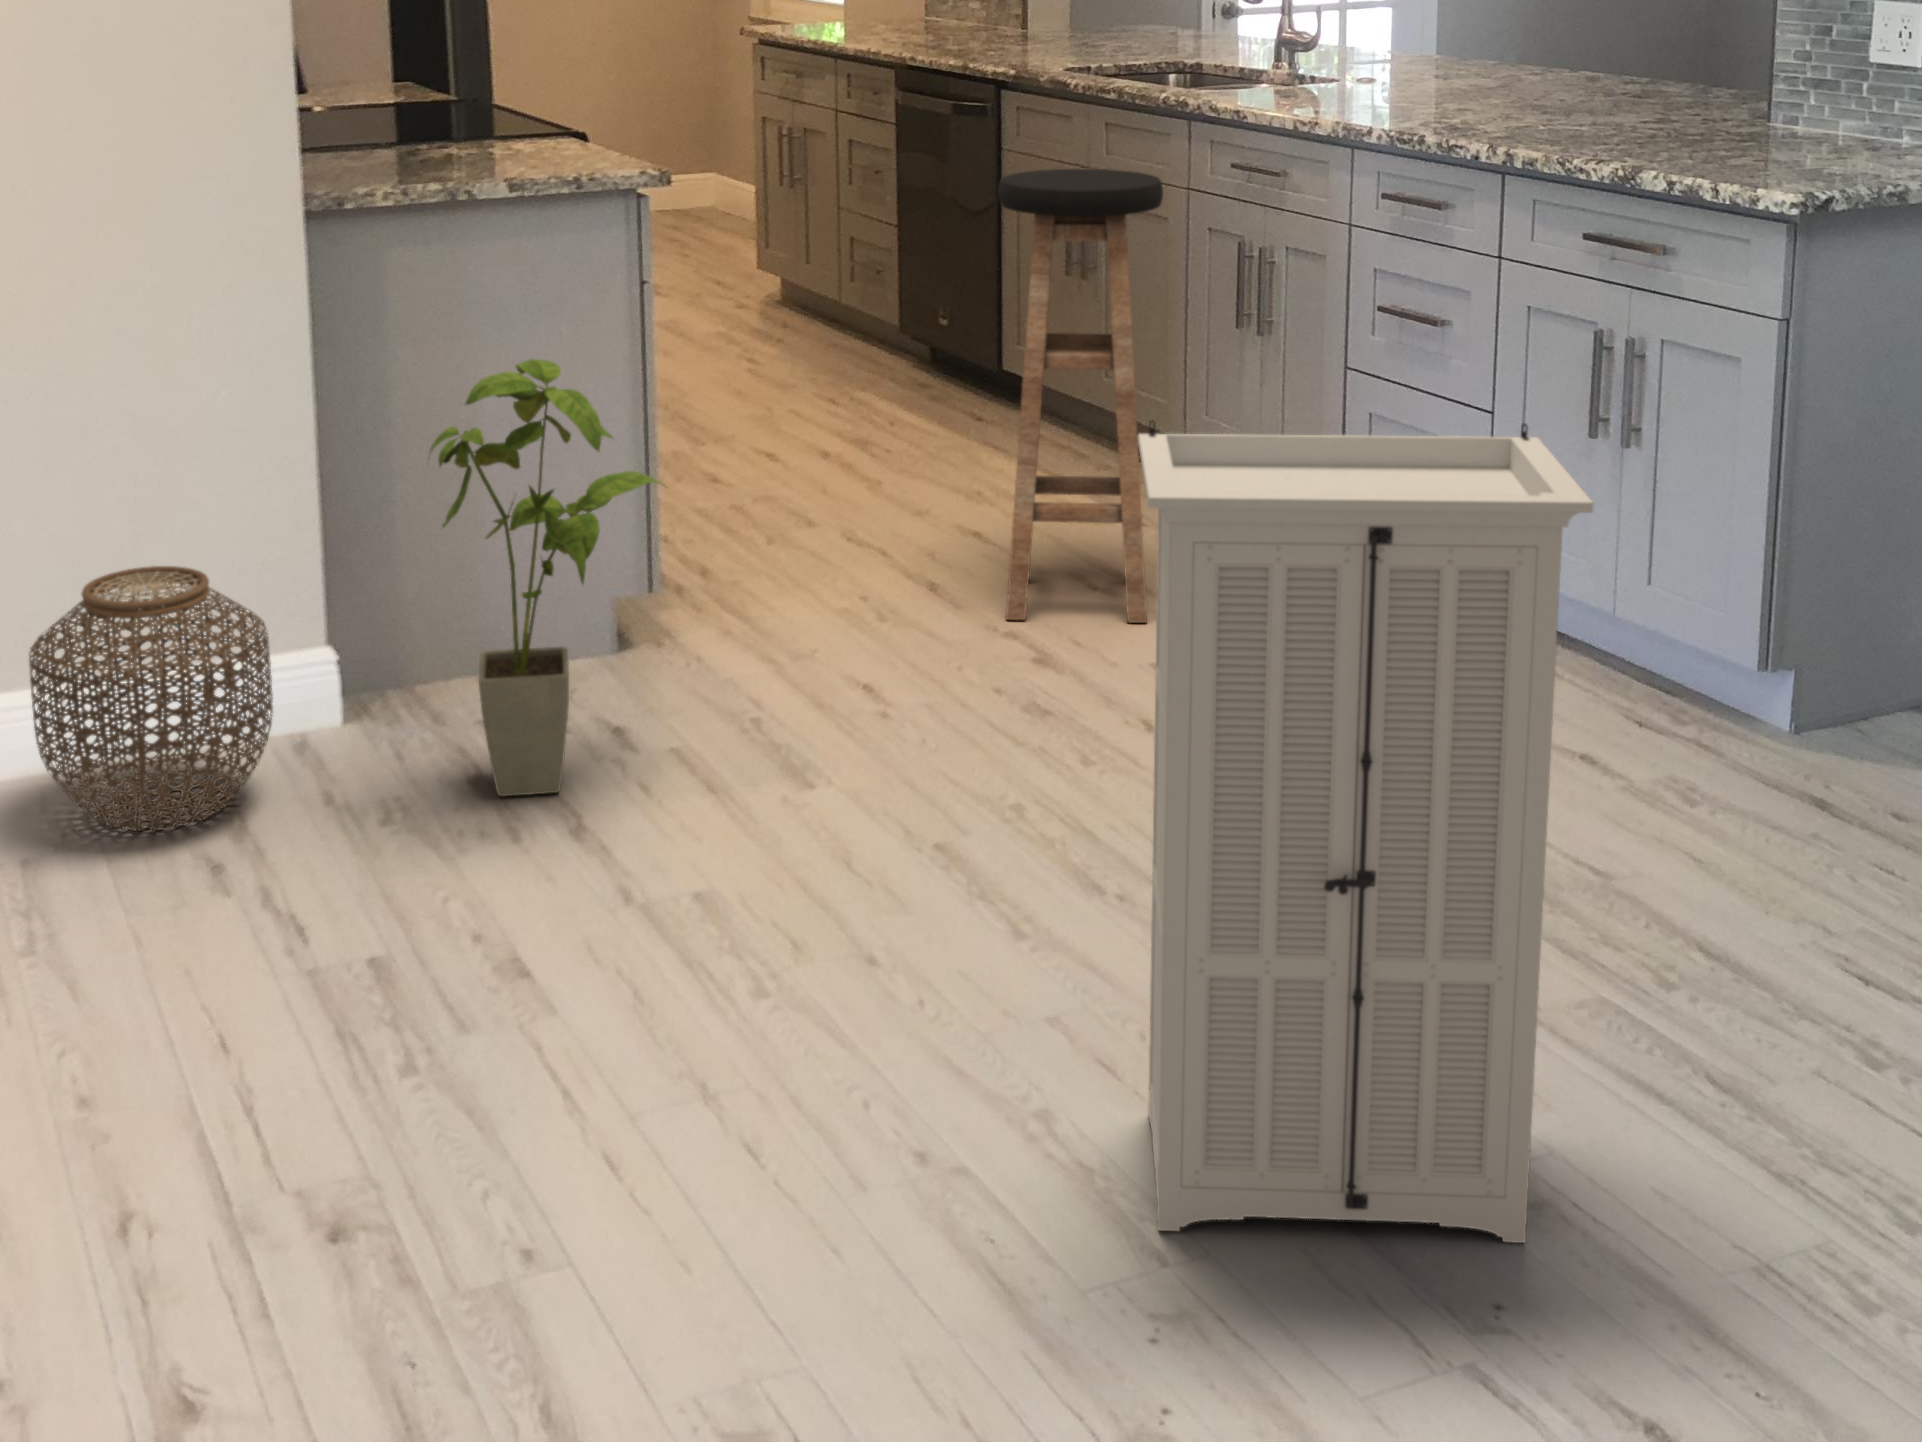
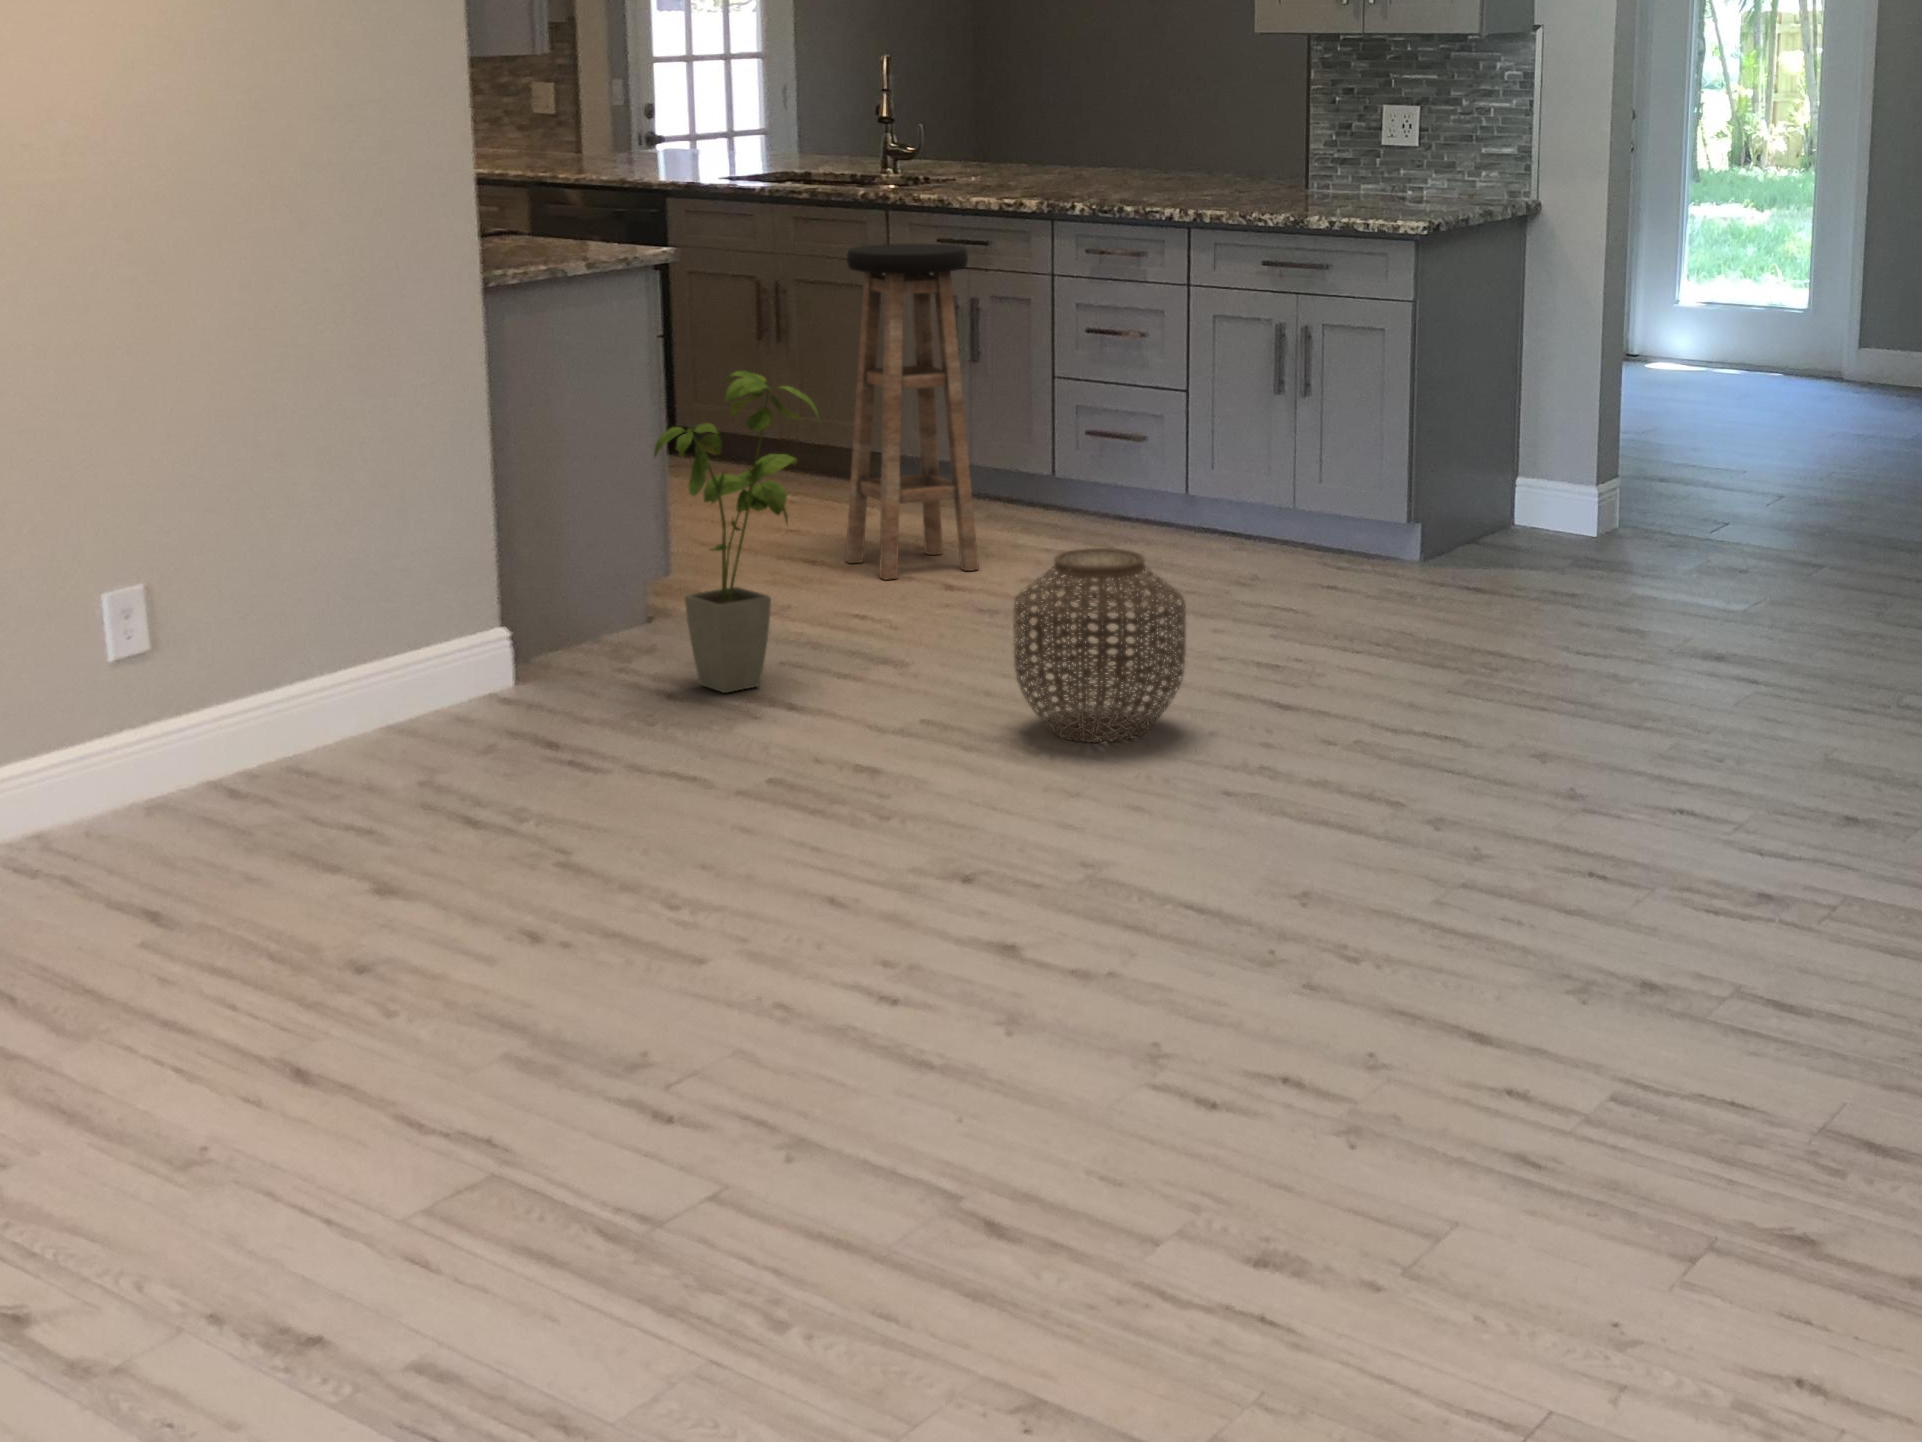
storage cabinet: present [1138,421,1594,1243] -> none [1318,315,1572,757]
woven basket: present [29,566,273,831] -> present [1014,548,1186,742]

